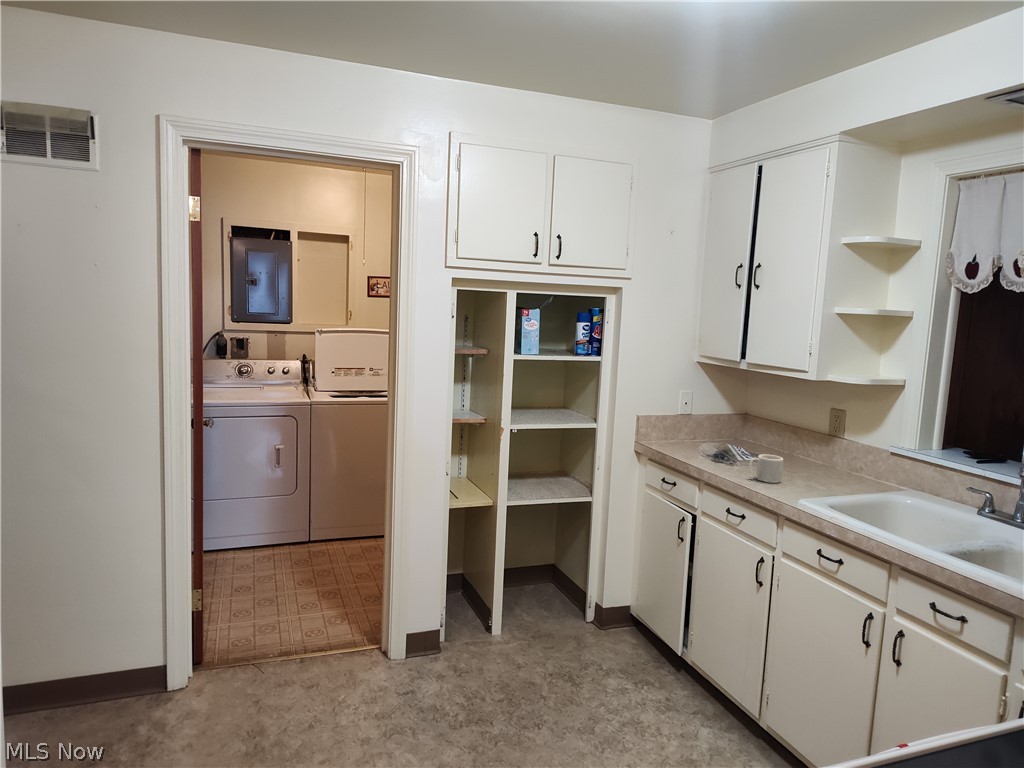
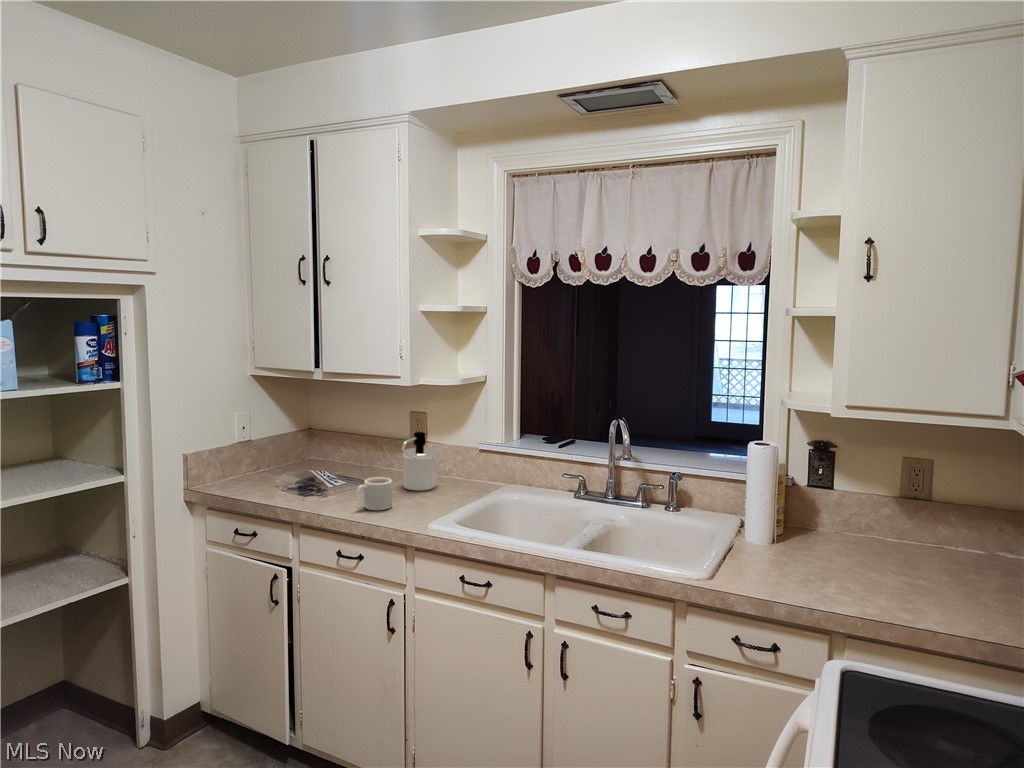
soap dispenser: none [801,425,841,479] -> present [401,432,437,491]

